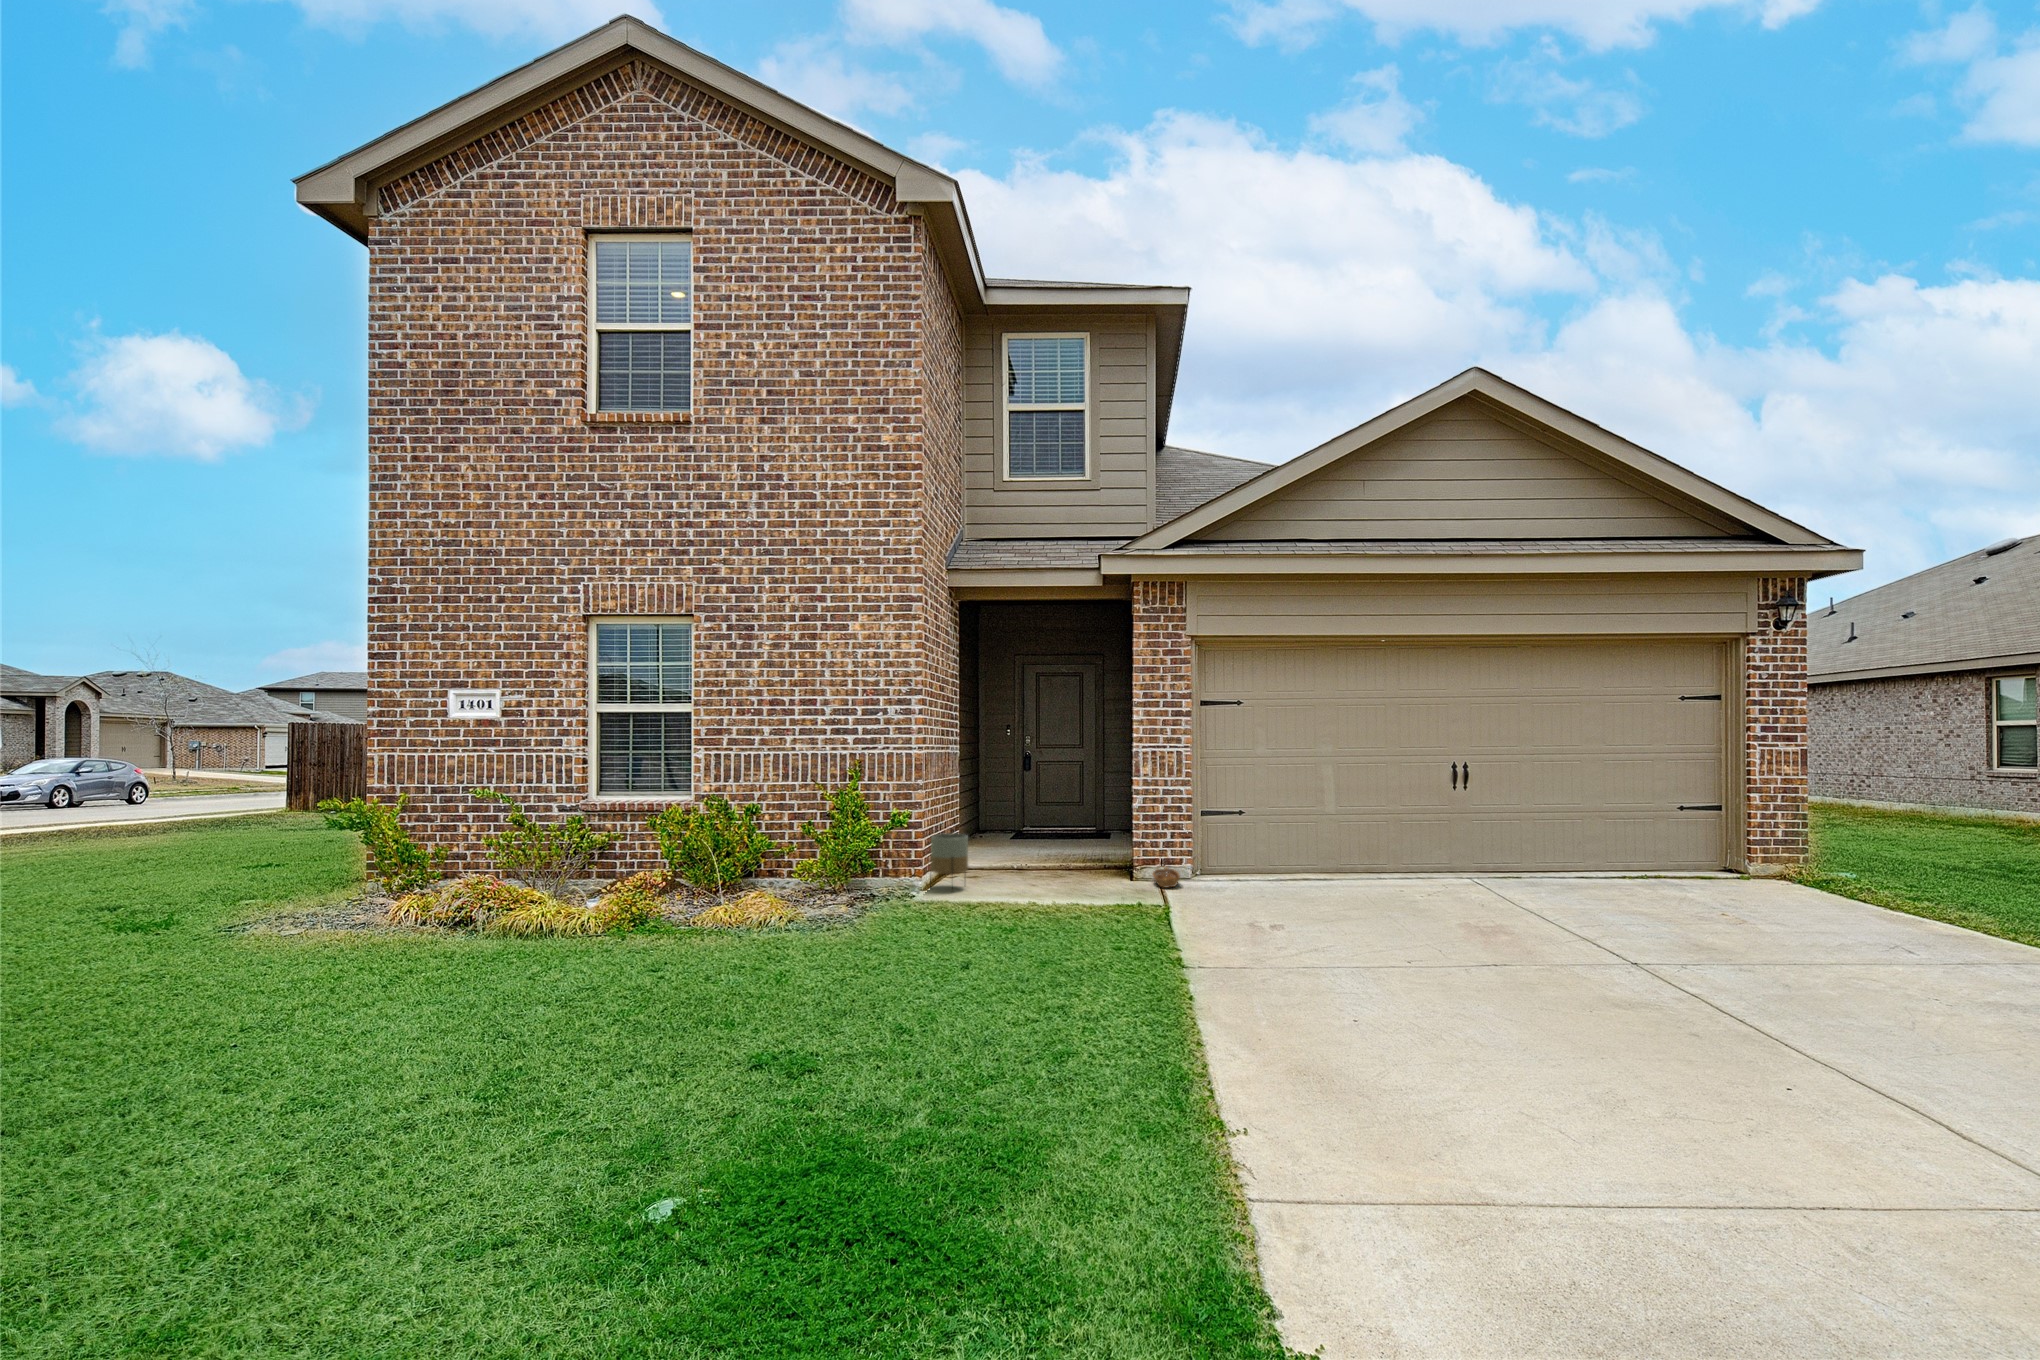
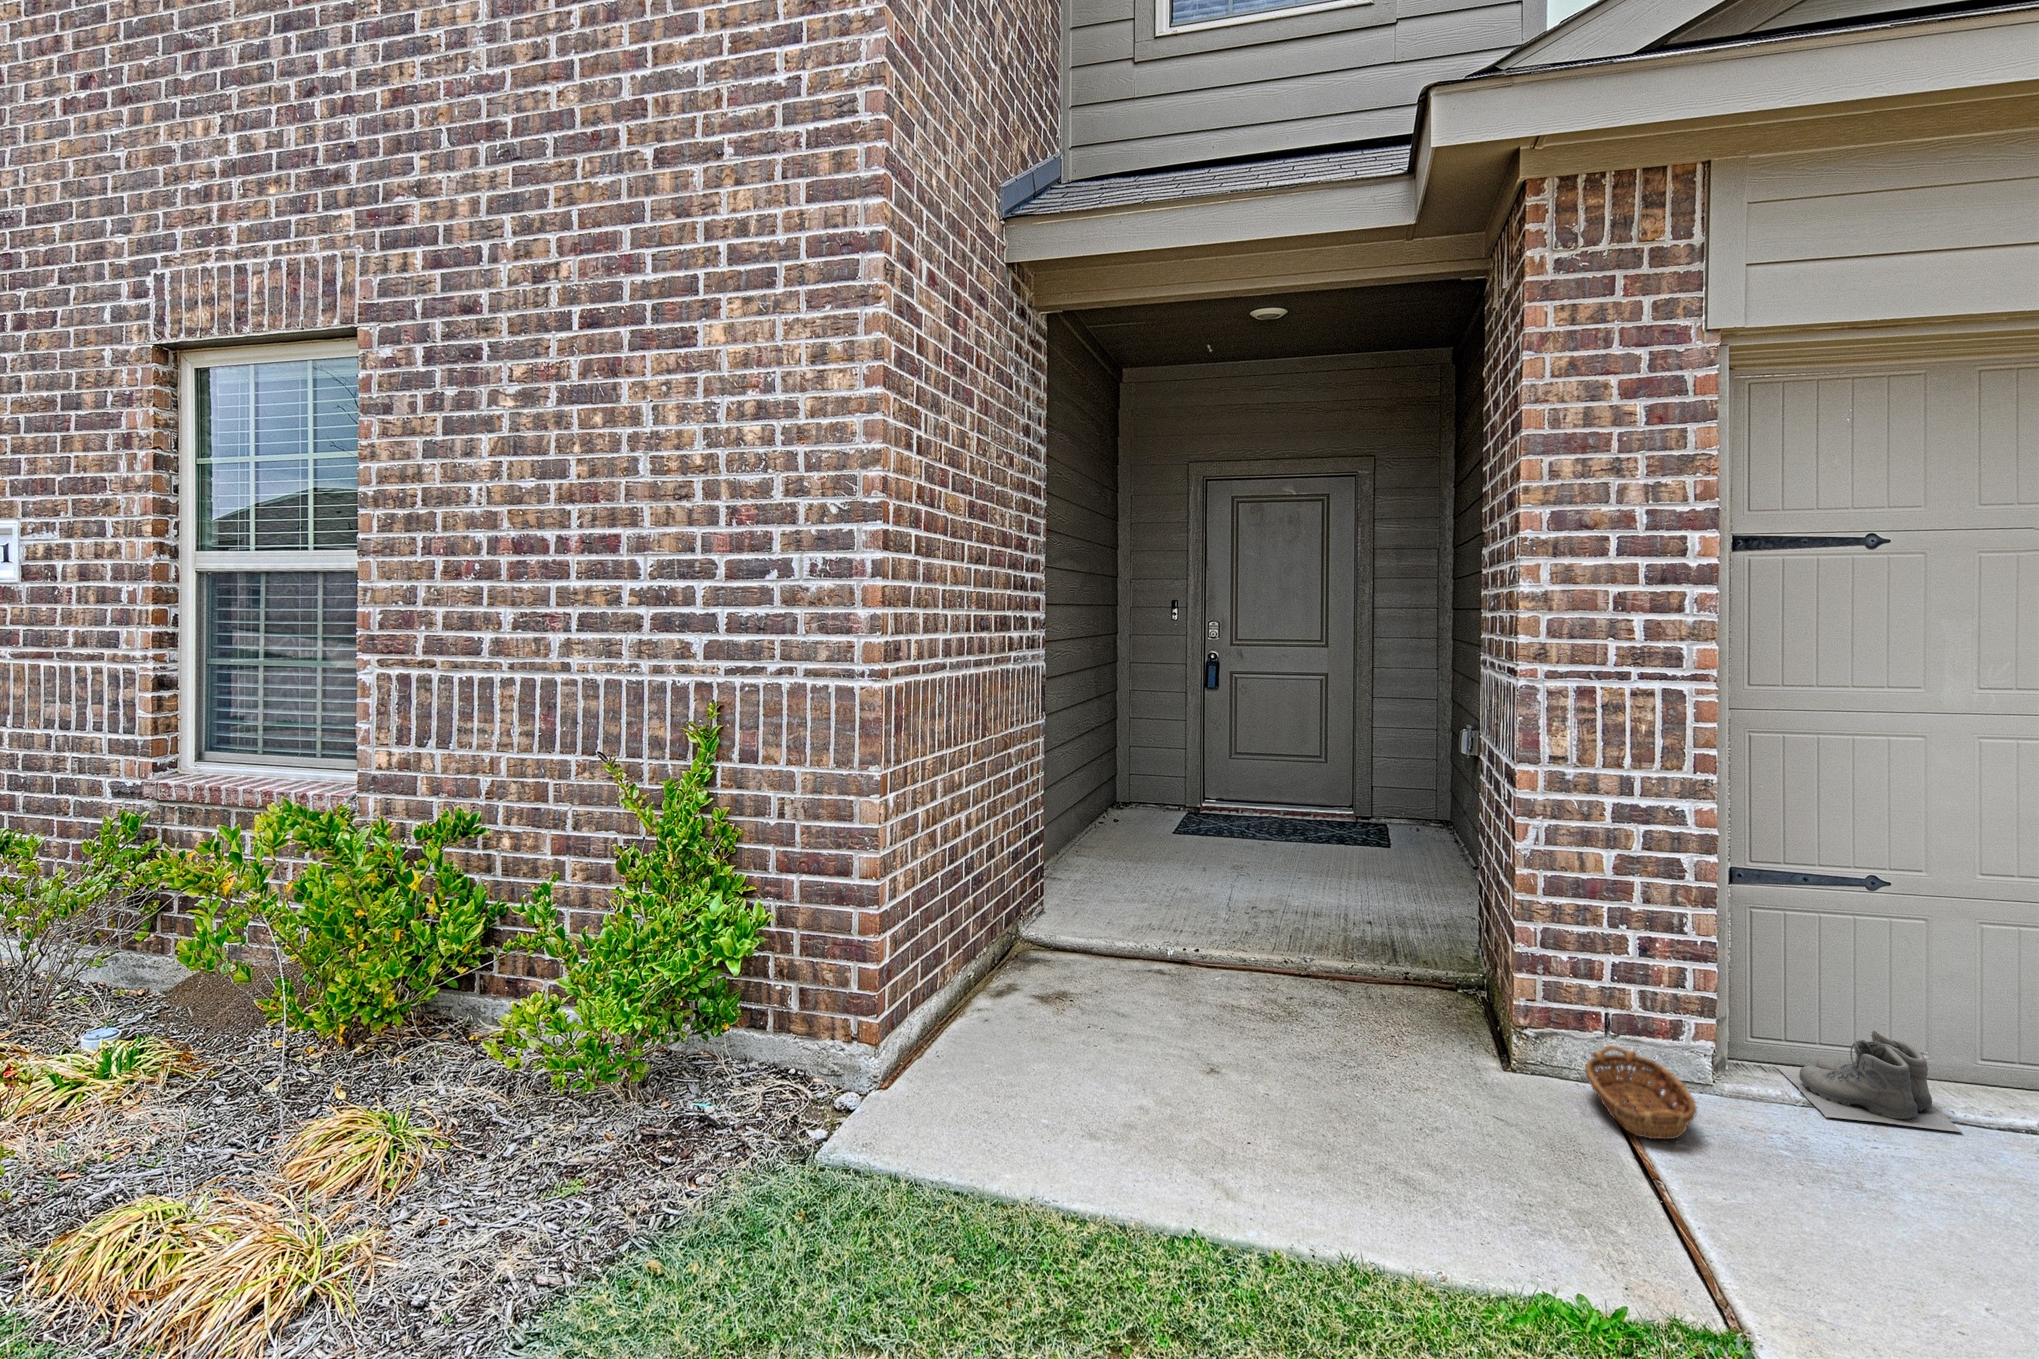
planter: present [931,833,968,875] -> none [921,904,1025,1084]
boots: none [1216,855,1257,881] -> present [1777,1031,1962,1132]

